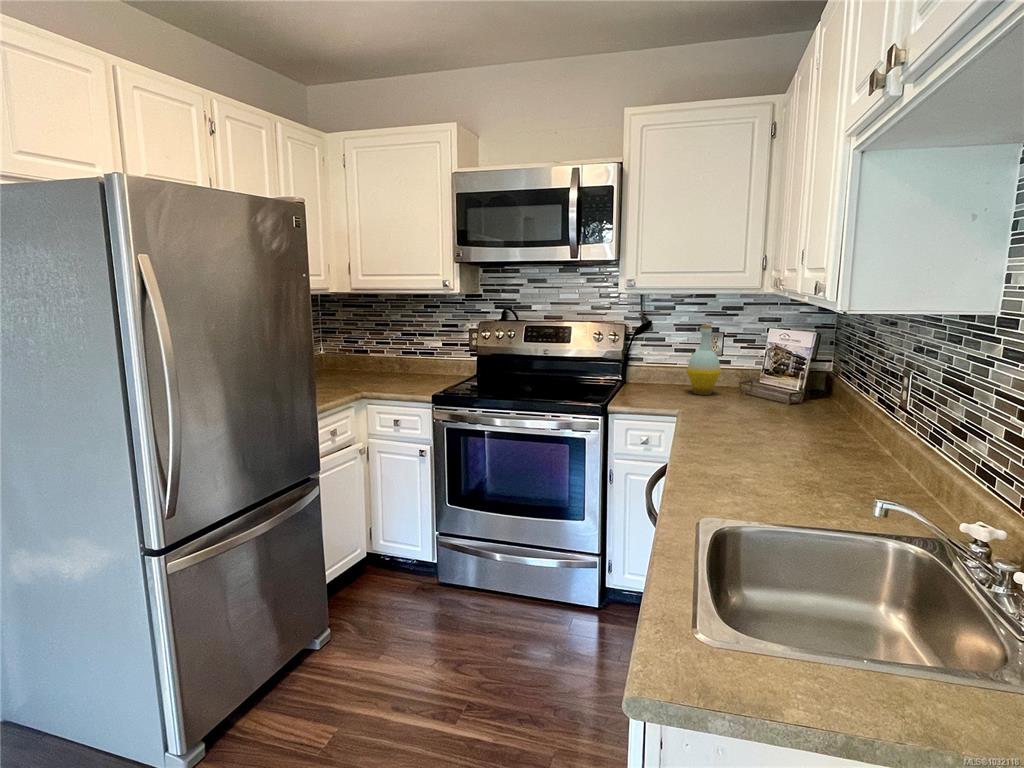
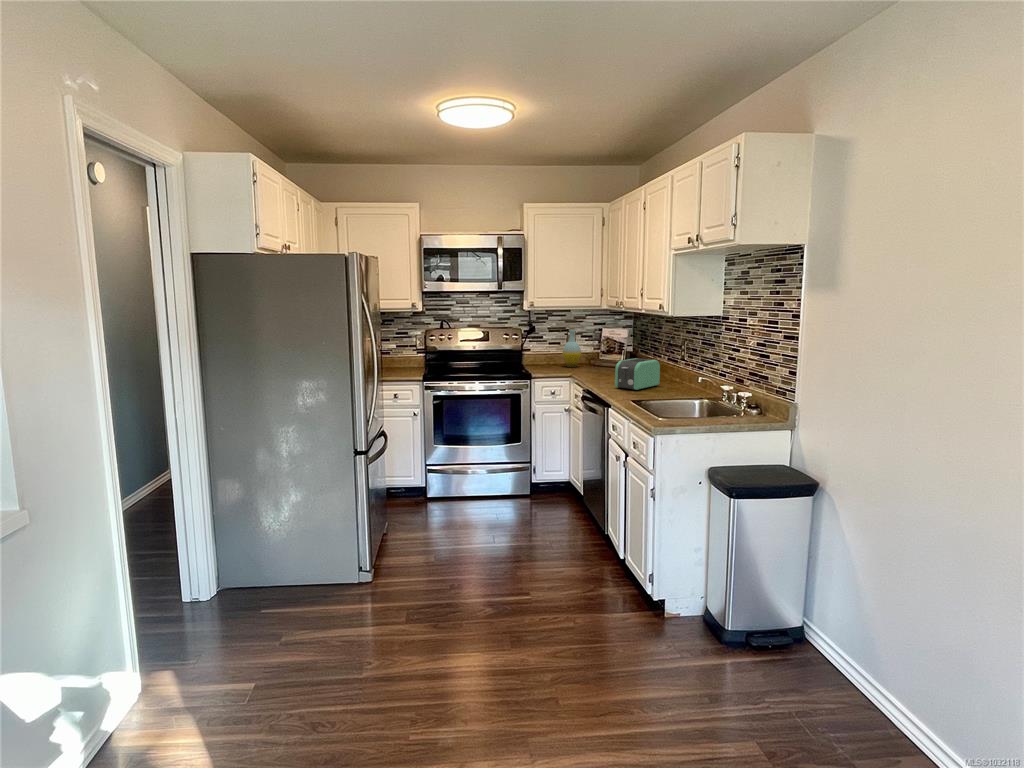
toaster: none [713,399,830,475] -> present [615,358,660,390]

